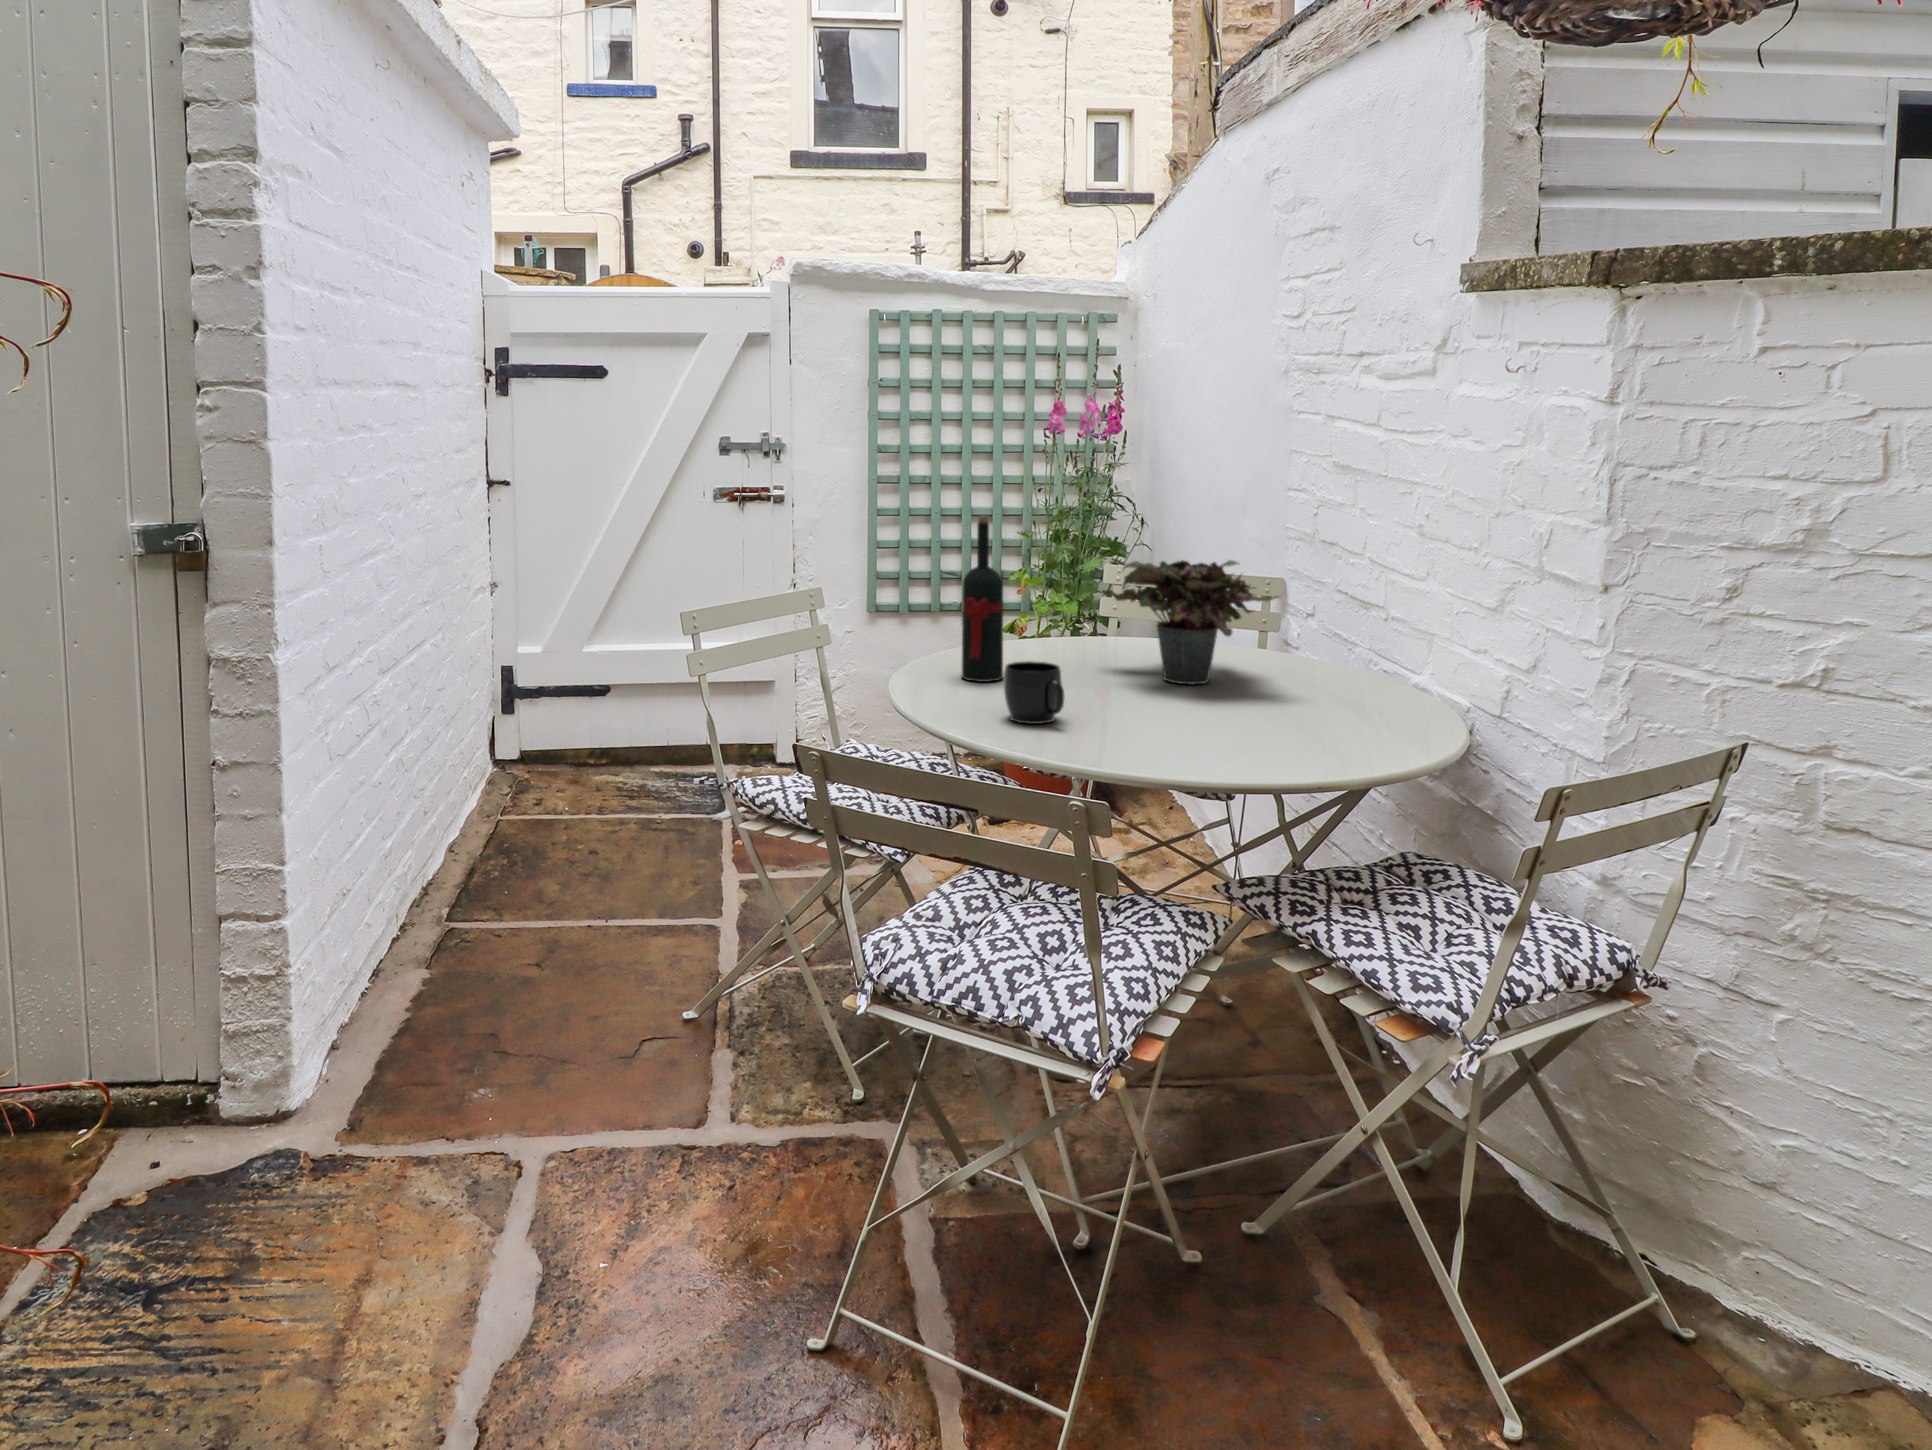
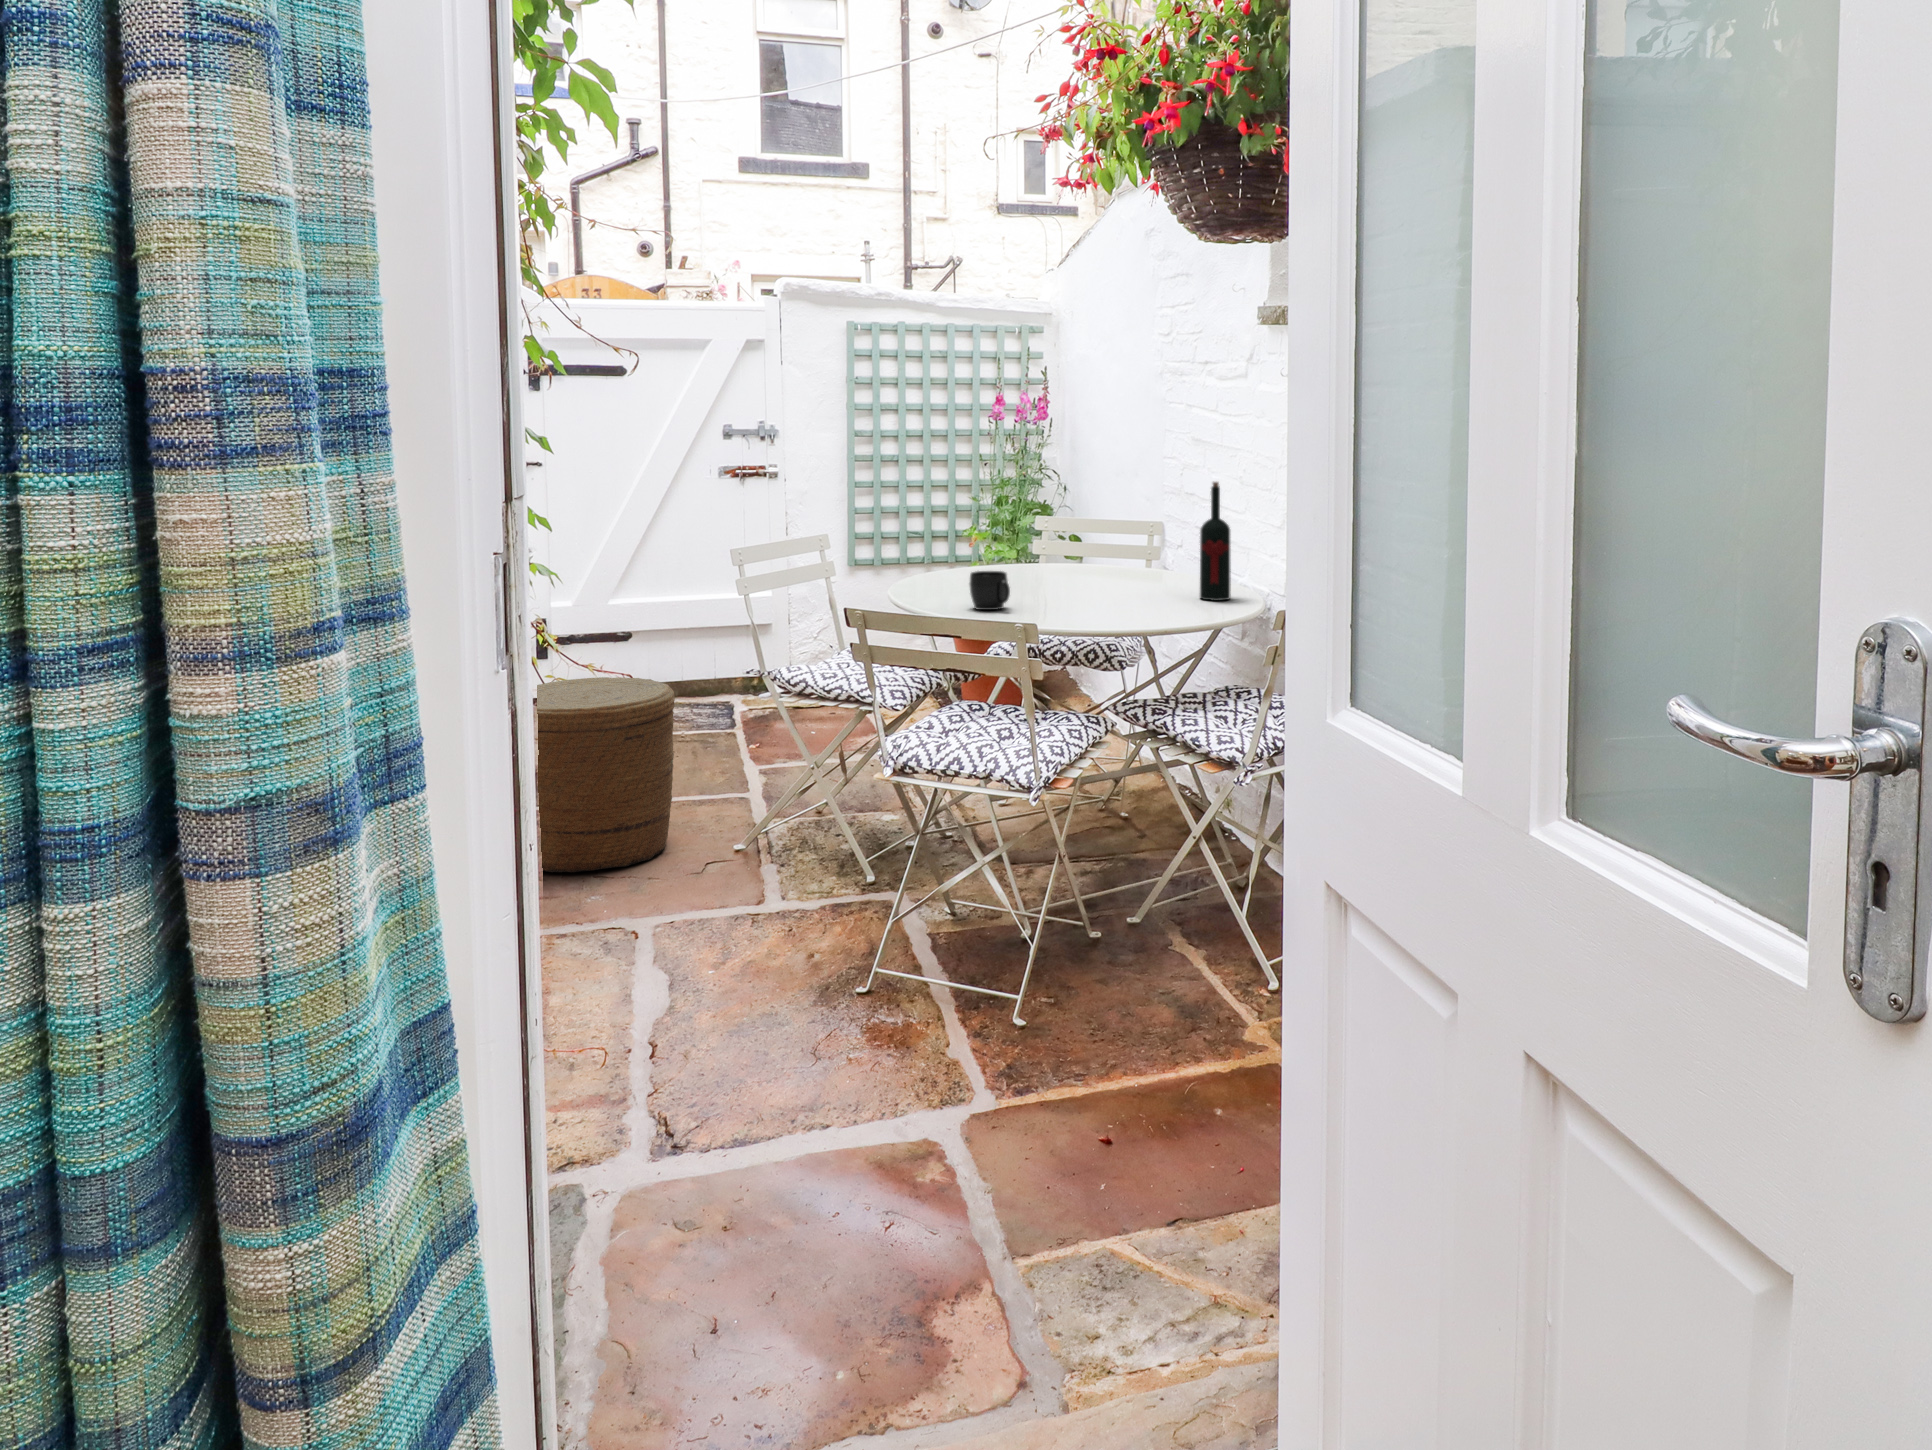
wine bottle: present [962,516,1003,682] -> present [1200,482,1231,601]
potted plant: present [1102,560,1281,684] -> none [1033,504,1152,589]
woven basket: none [370,767,607,1045] -> present [537,677,675,873]

